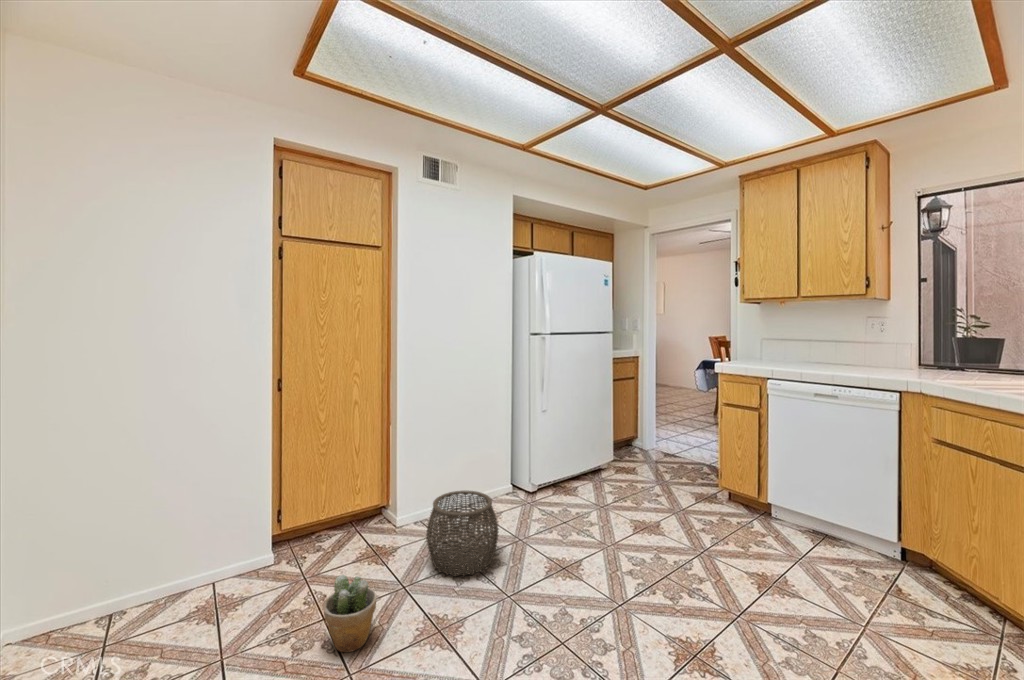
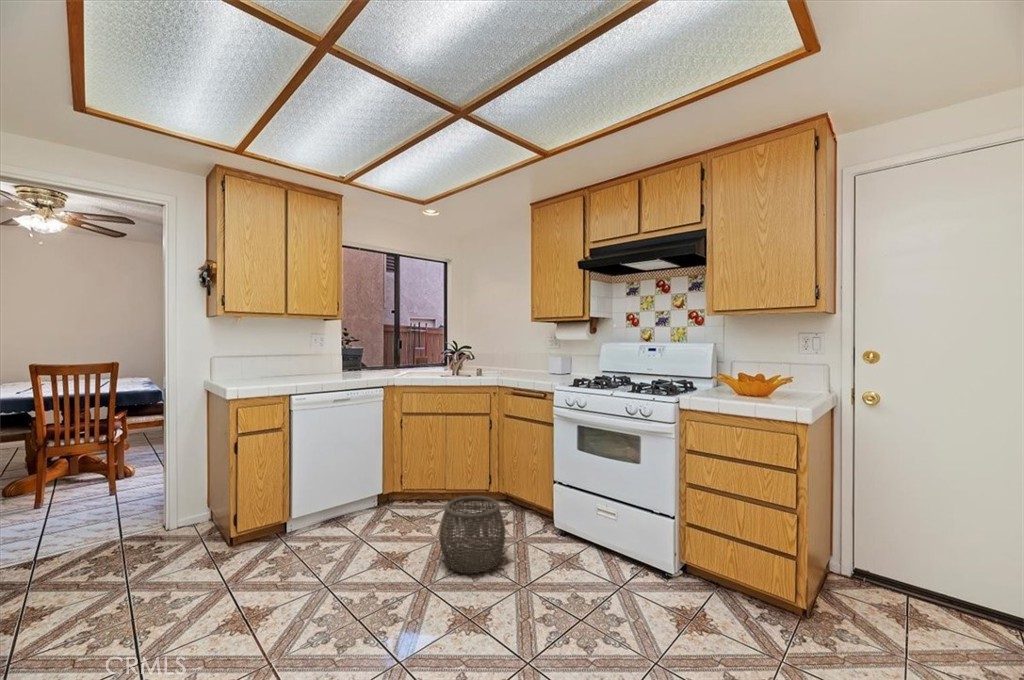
potted plant: present [323,575,377,652] -> none [366,573,414,645]

